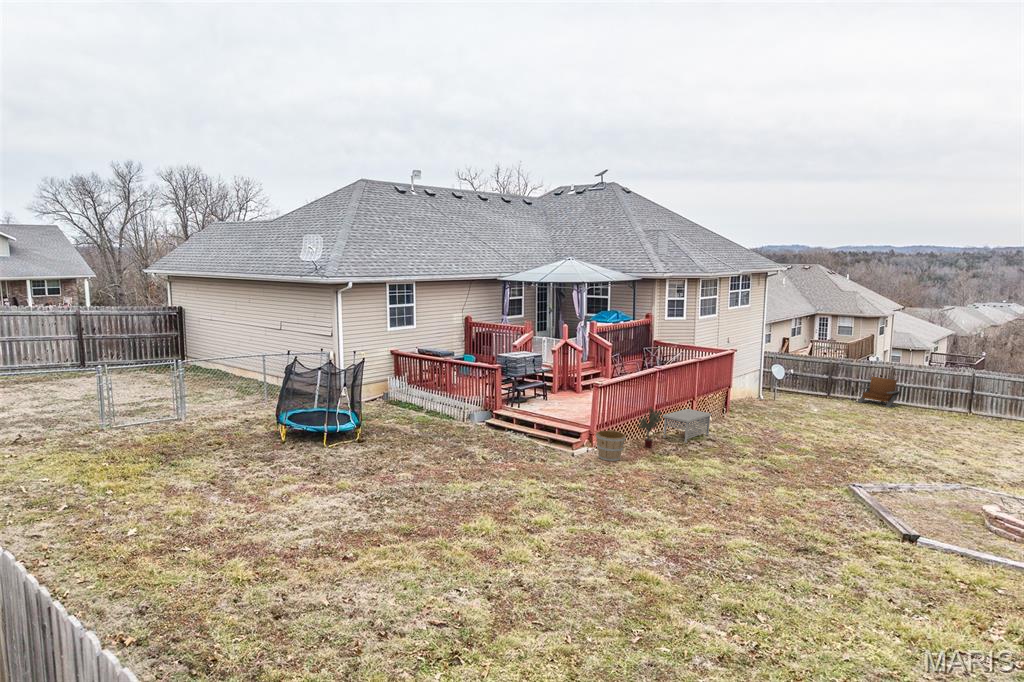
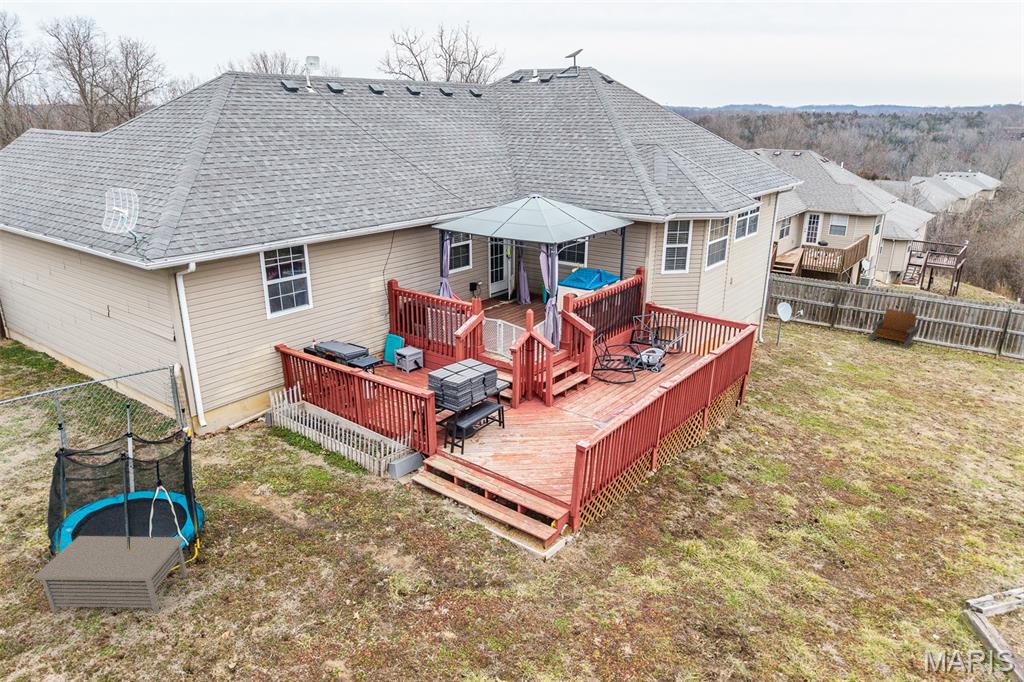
potted tree: present [637,407,662,448] -> none [638,455,676,515]
storage bench: present [663,409,712,443] -> present [34,536,188,614]
wooden bucket: present [596,430,626,461] -> none [581,516,628,575]

